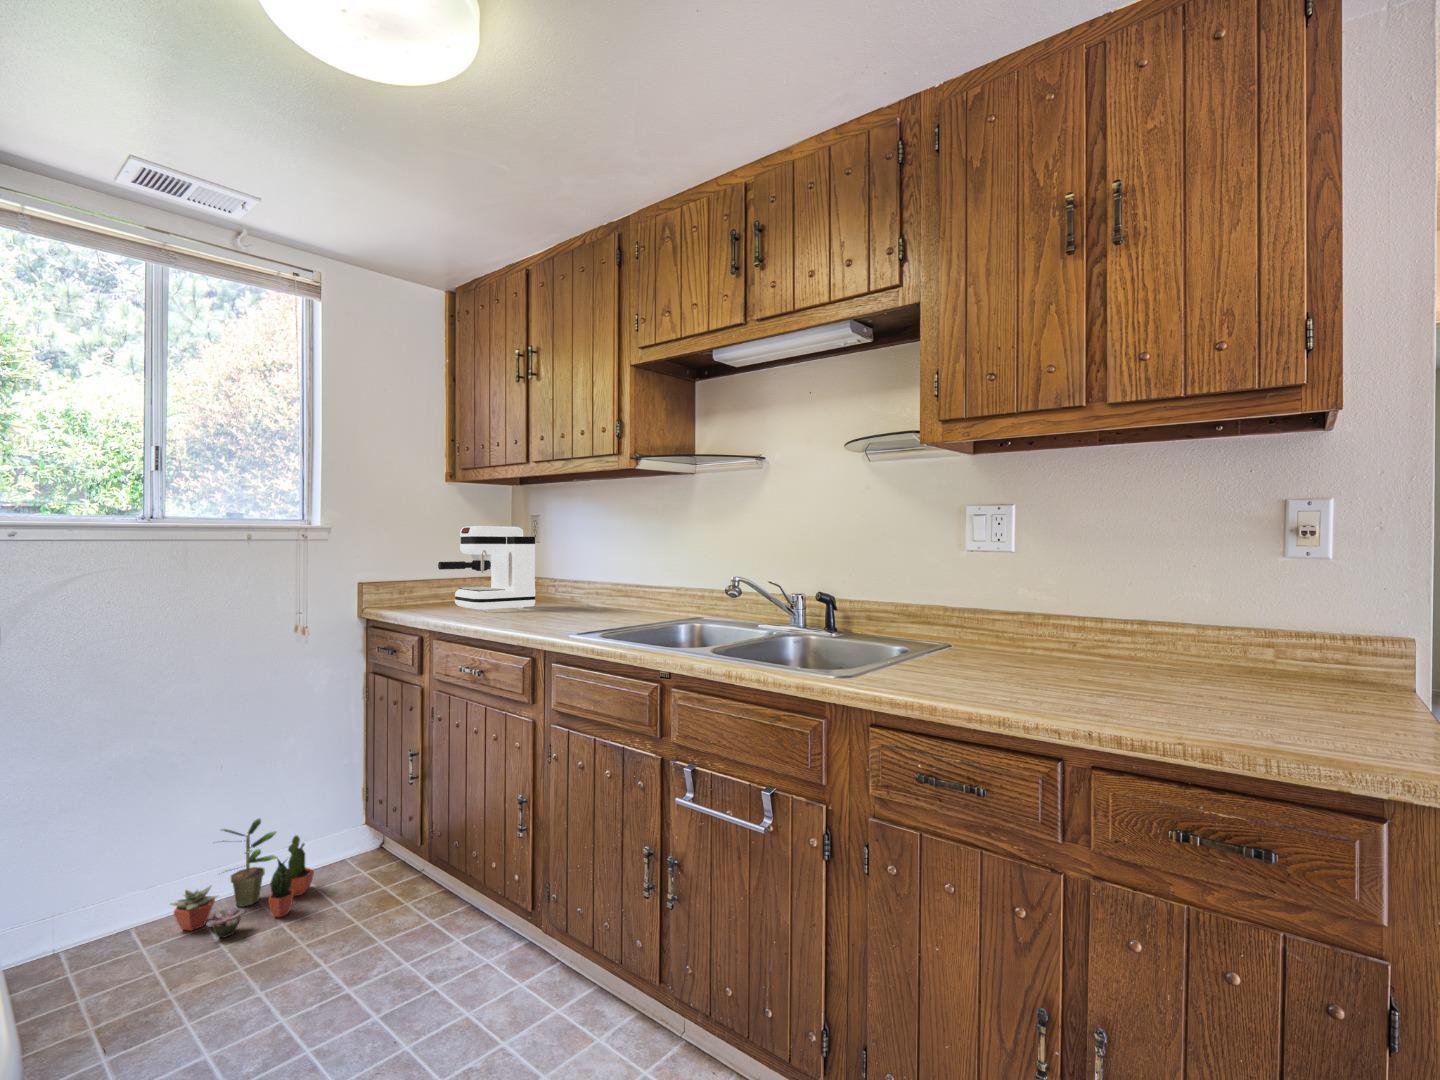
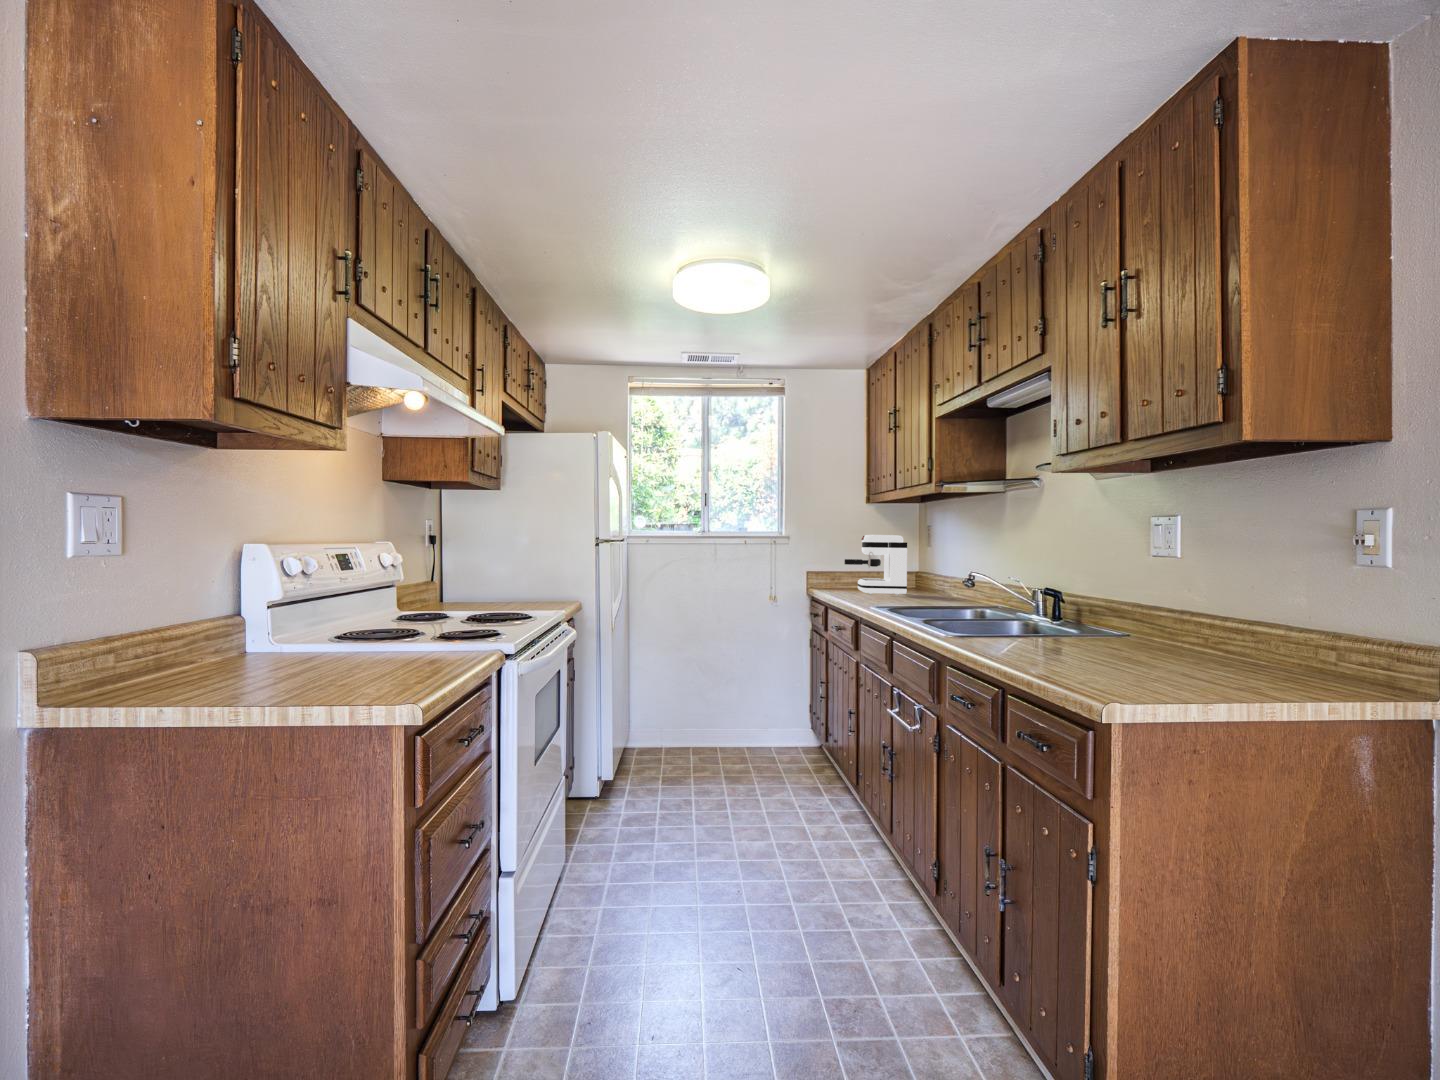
potted plant: present [171,818,314,937] -> none [704,705,772,763]

